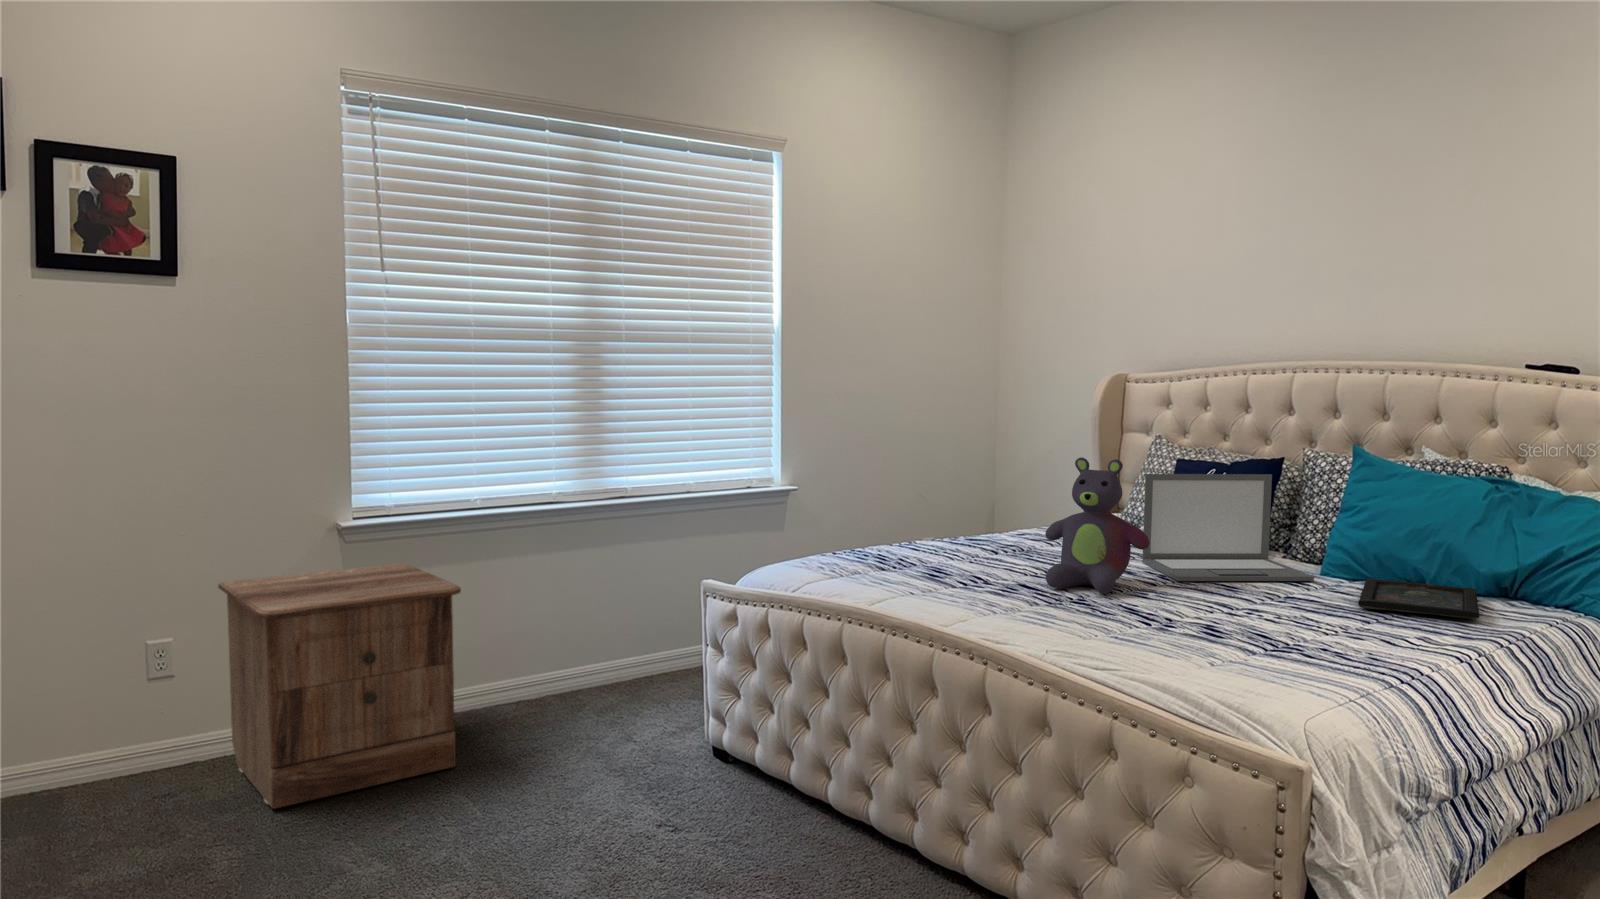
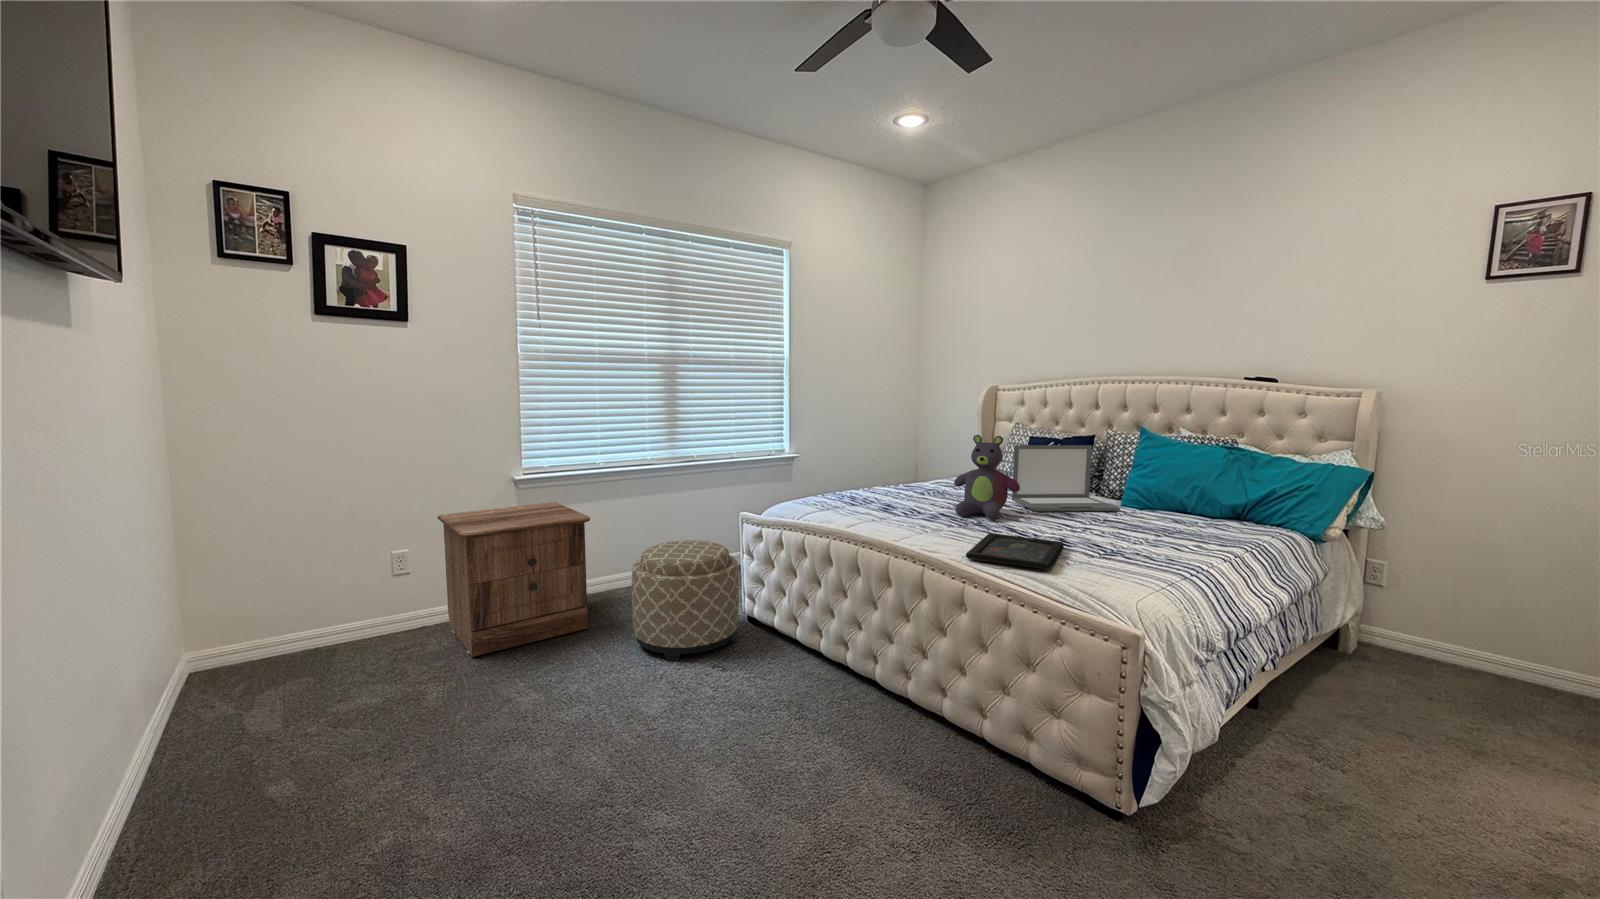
tray: present [1358,578,1479,619] -> present [966,533,1064,569]
ottoman: none [528,625,698,817] -> present [632,540,739,660]

